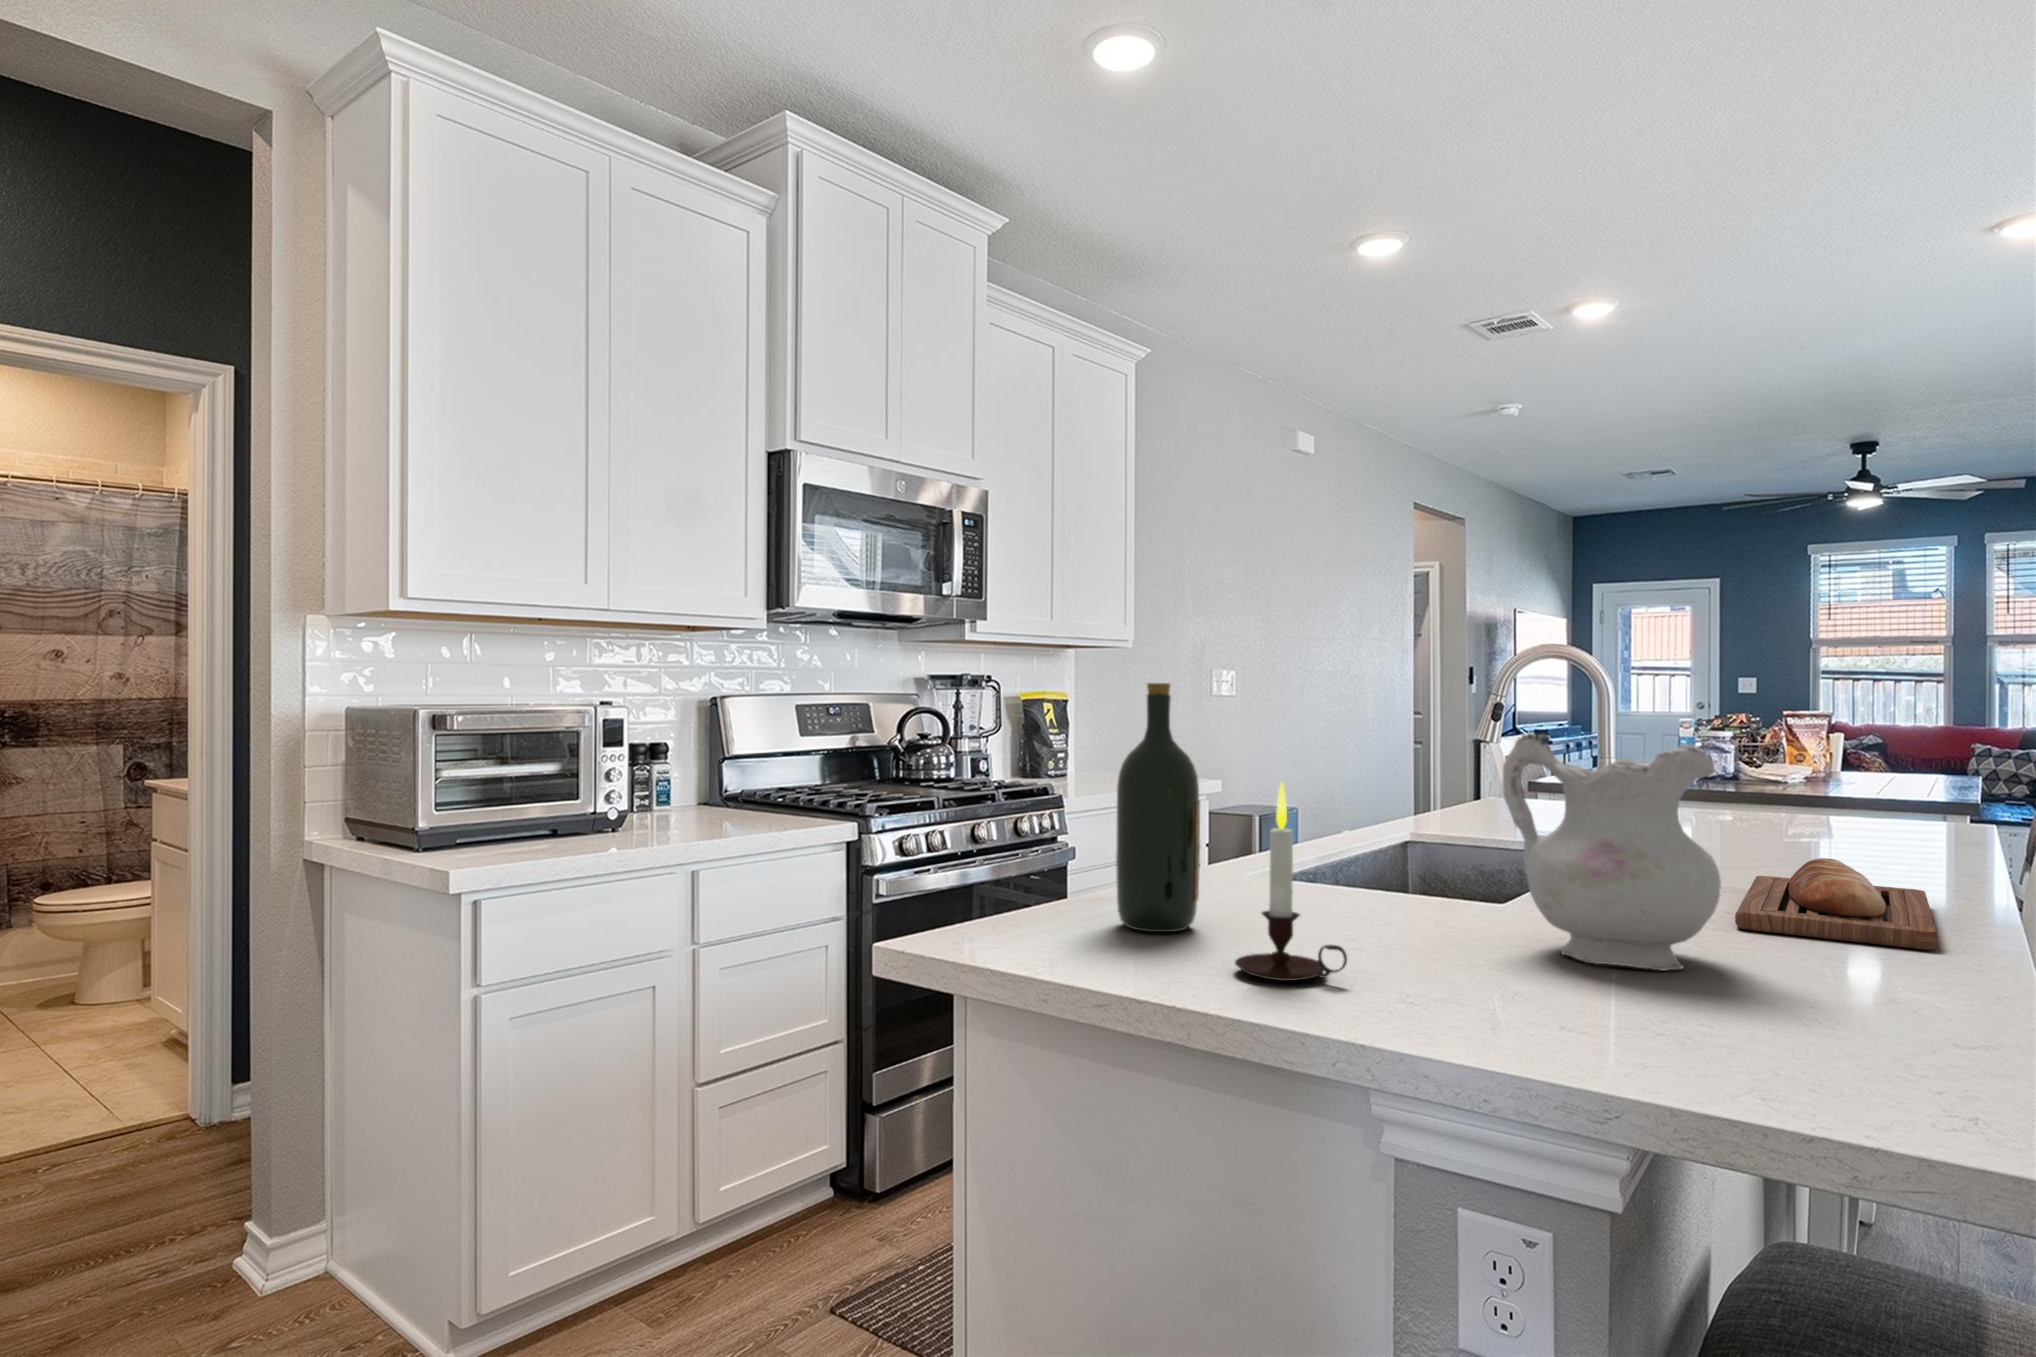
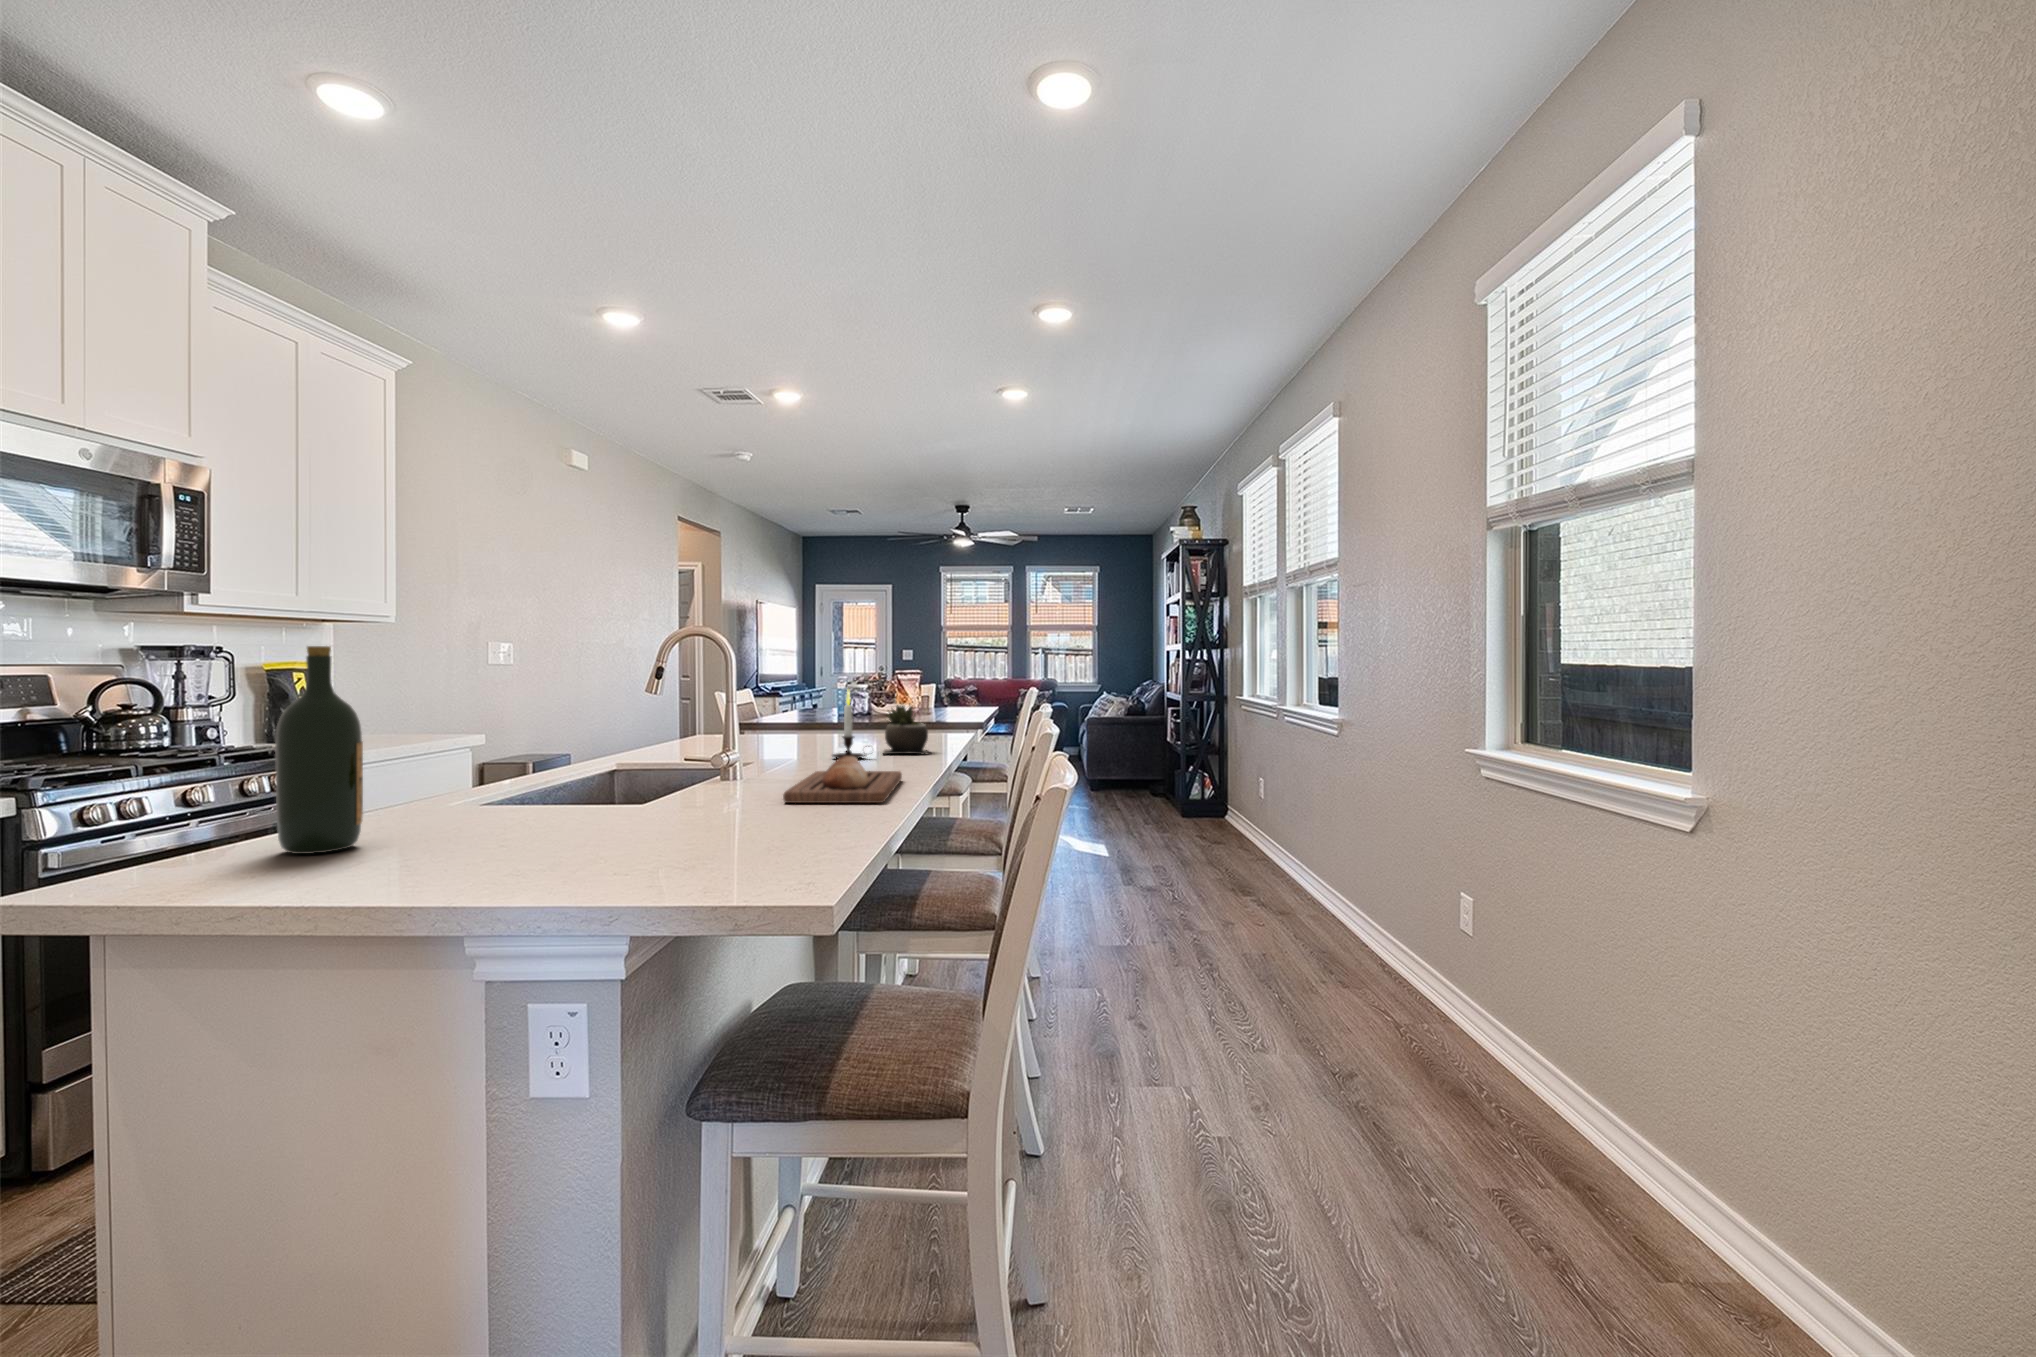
ceramic pitcher: present [1503,733,1721,971] -> none [616,680,751,833]
succulent plant: none [1828,768,1926,858] -> present [883,705,928,754]
candle: present [1235,783,1347,981] -> present [832,690,869,759]

